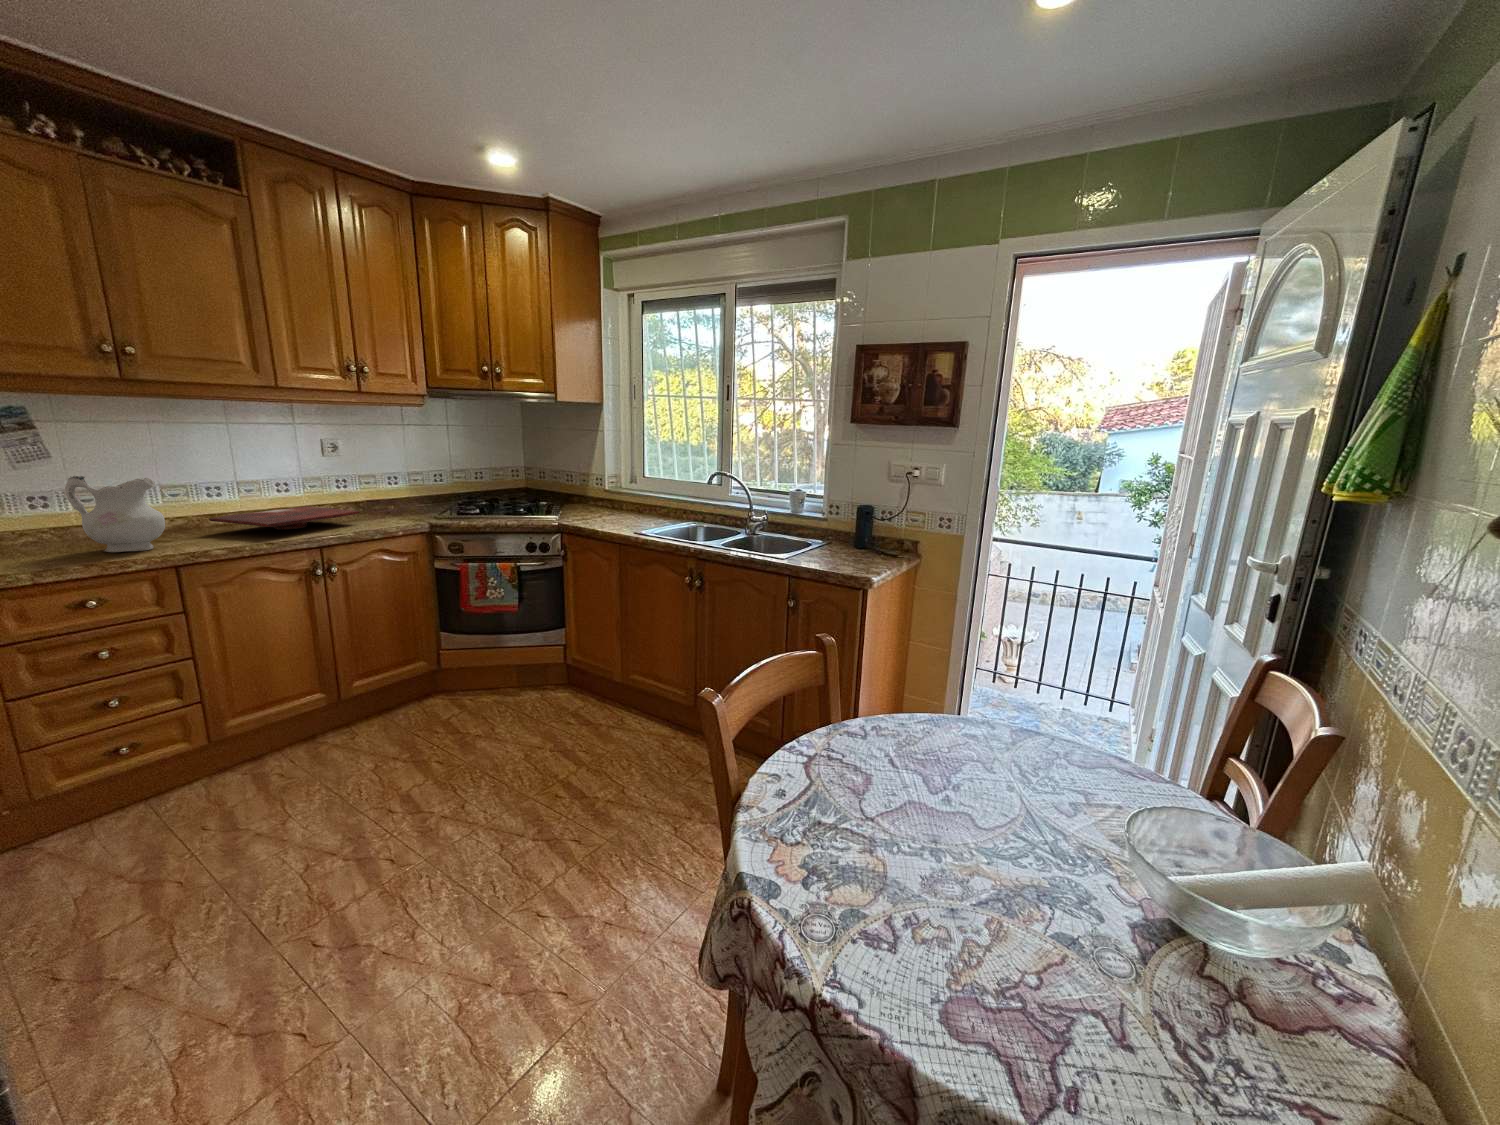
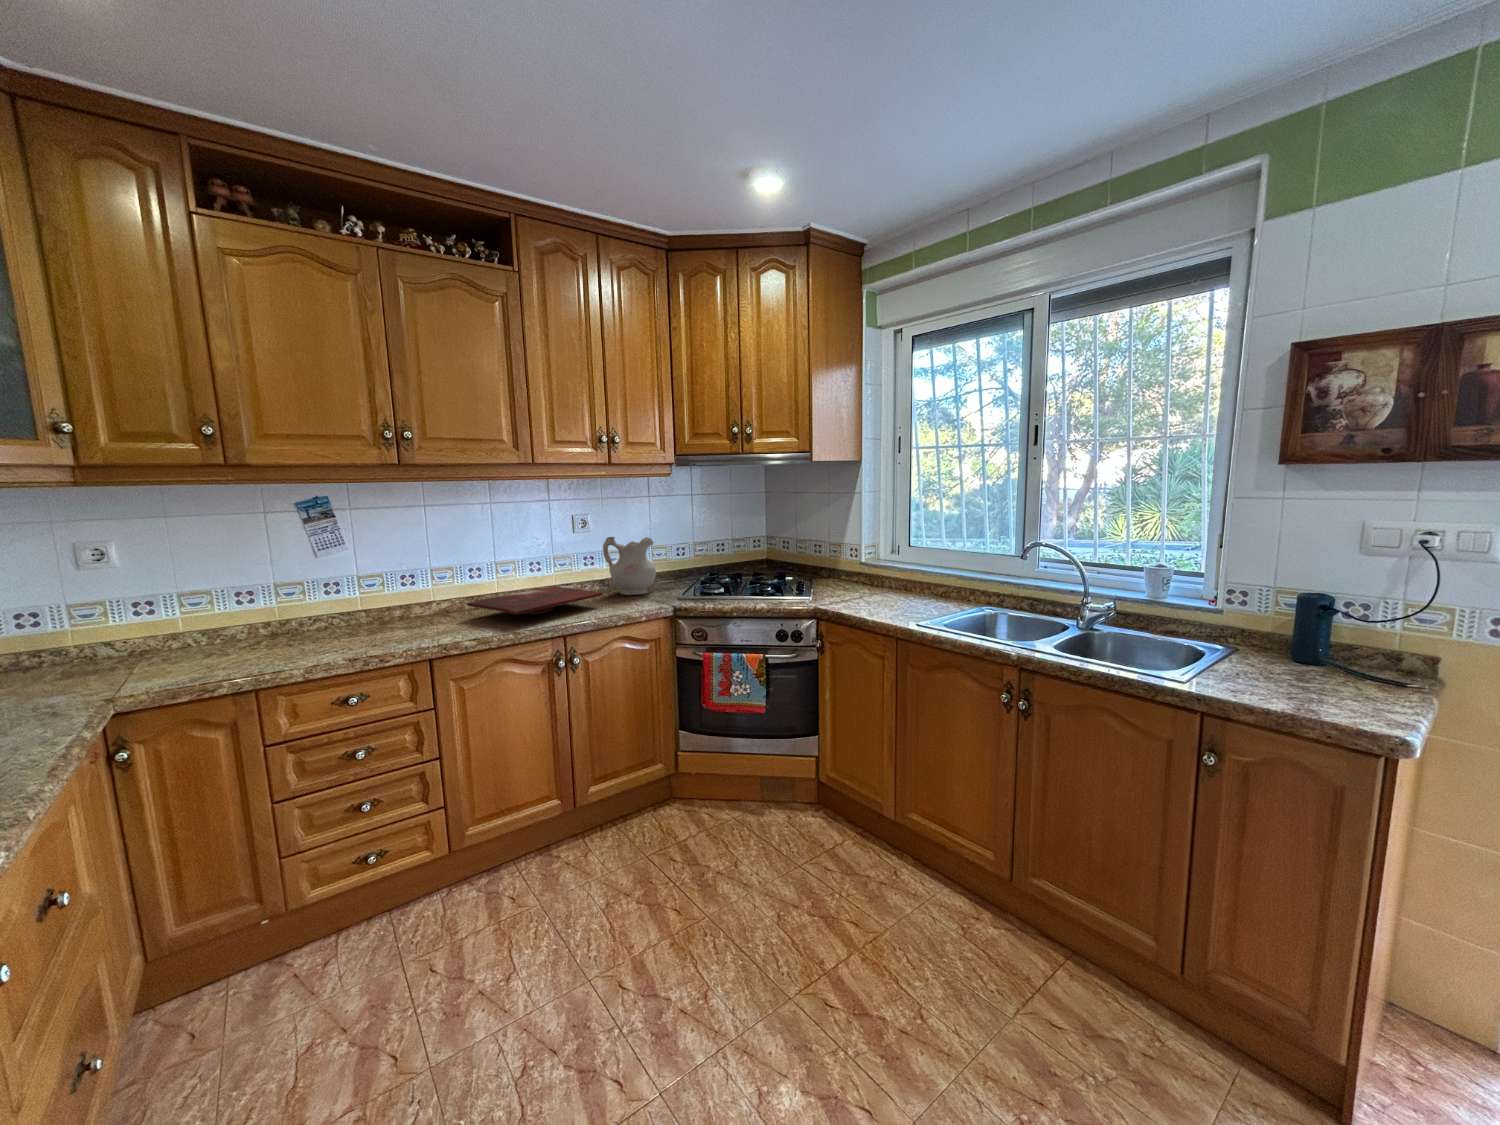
ceramic pitcher: present [65,476,165,552] -> present [603,537,656,595]

